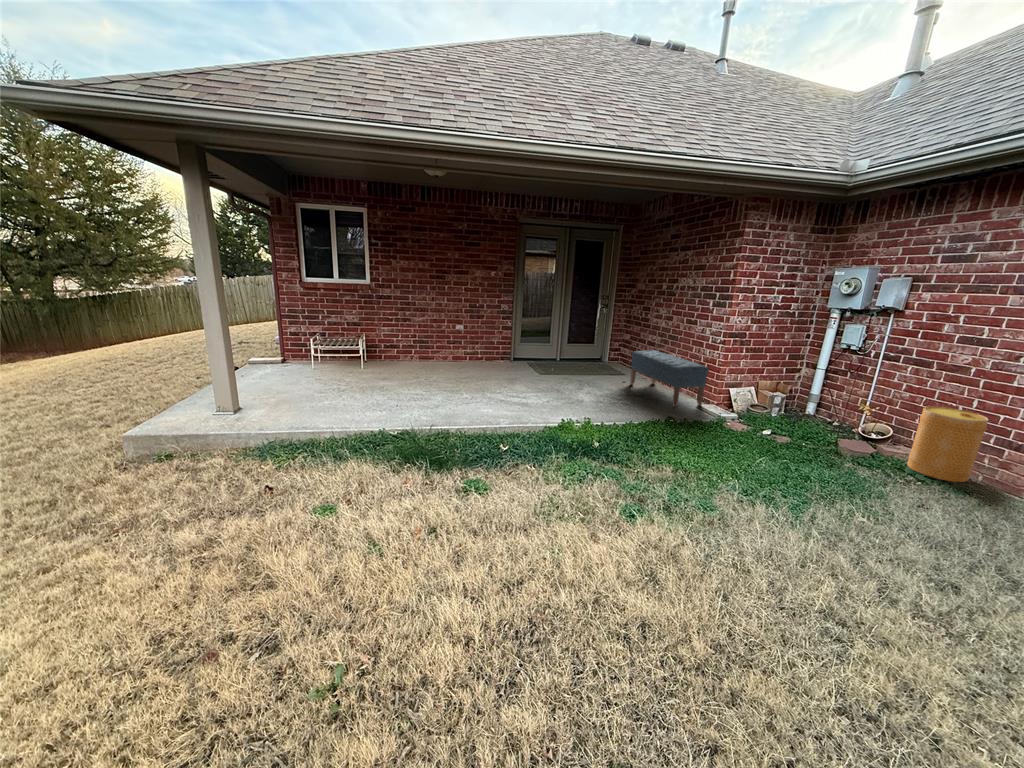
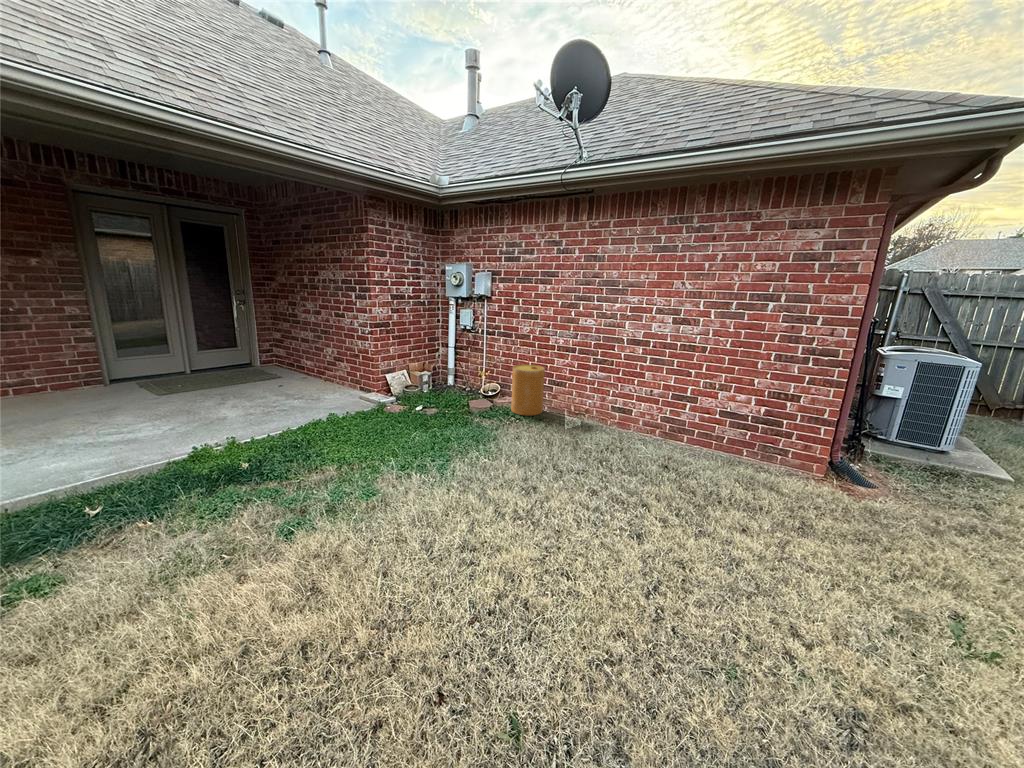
bench: present [630,350,709,407] -> none [282,347,363,402]

